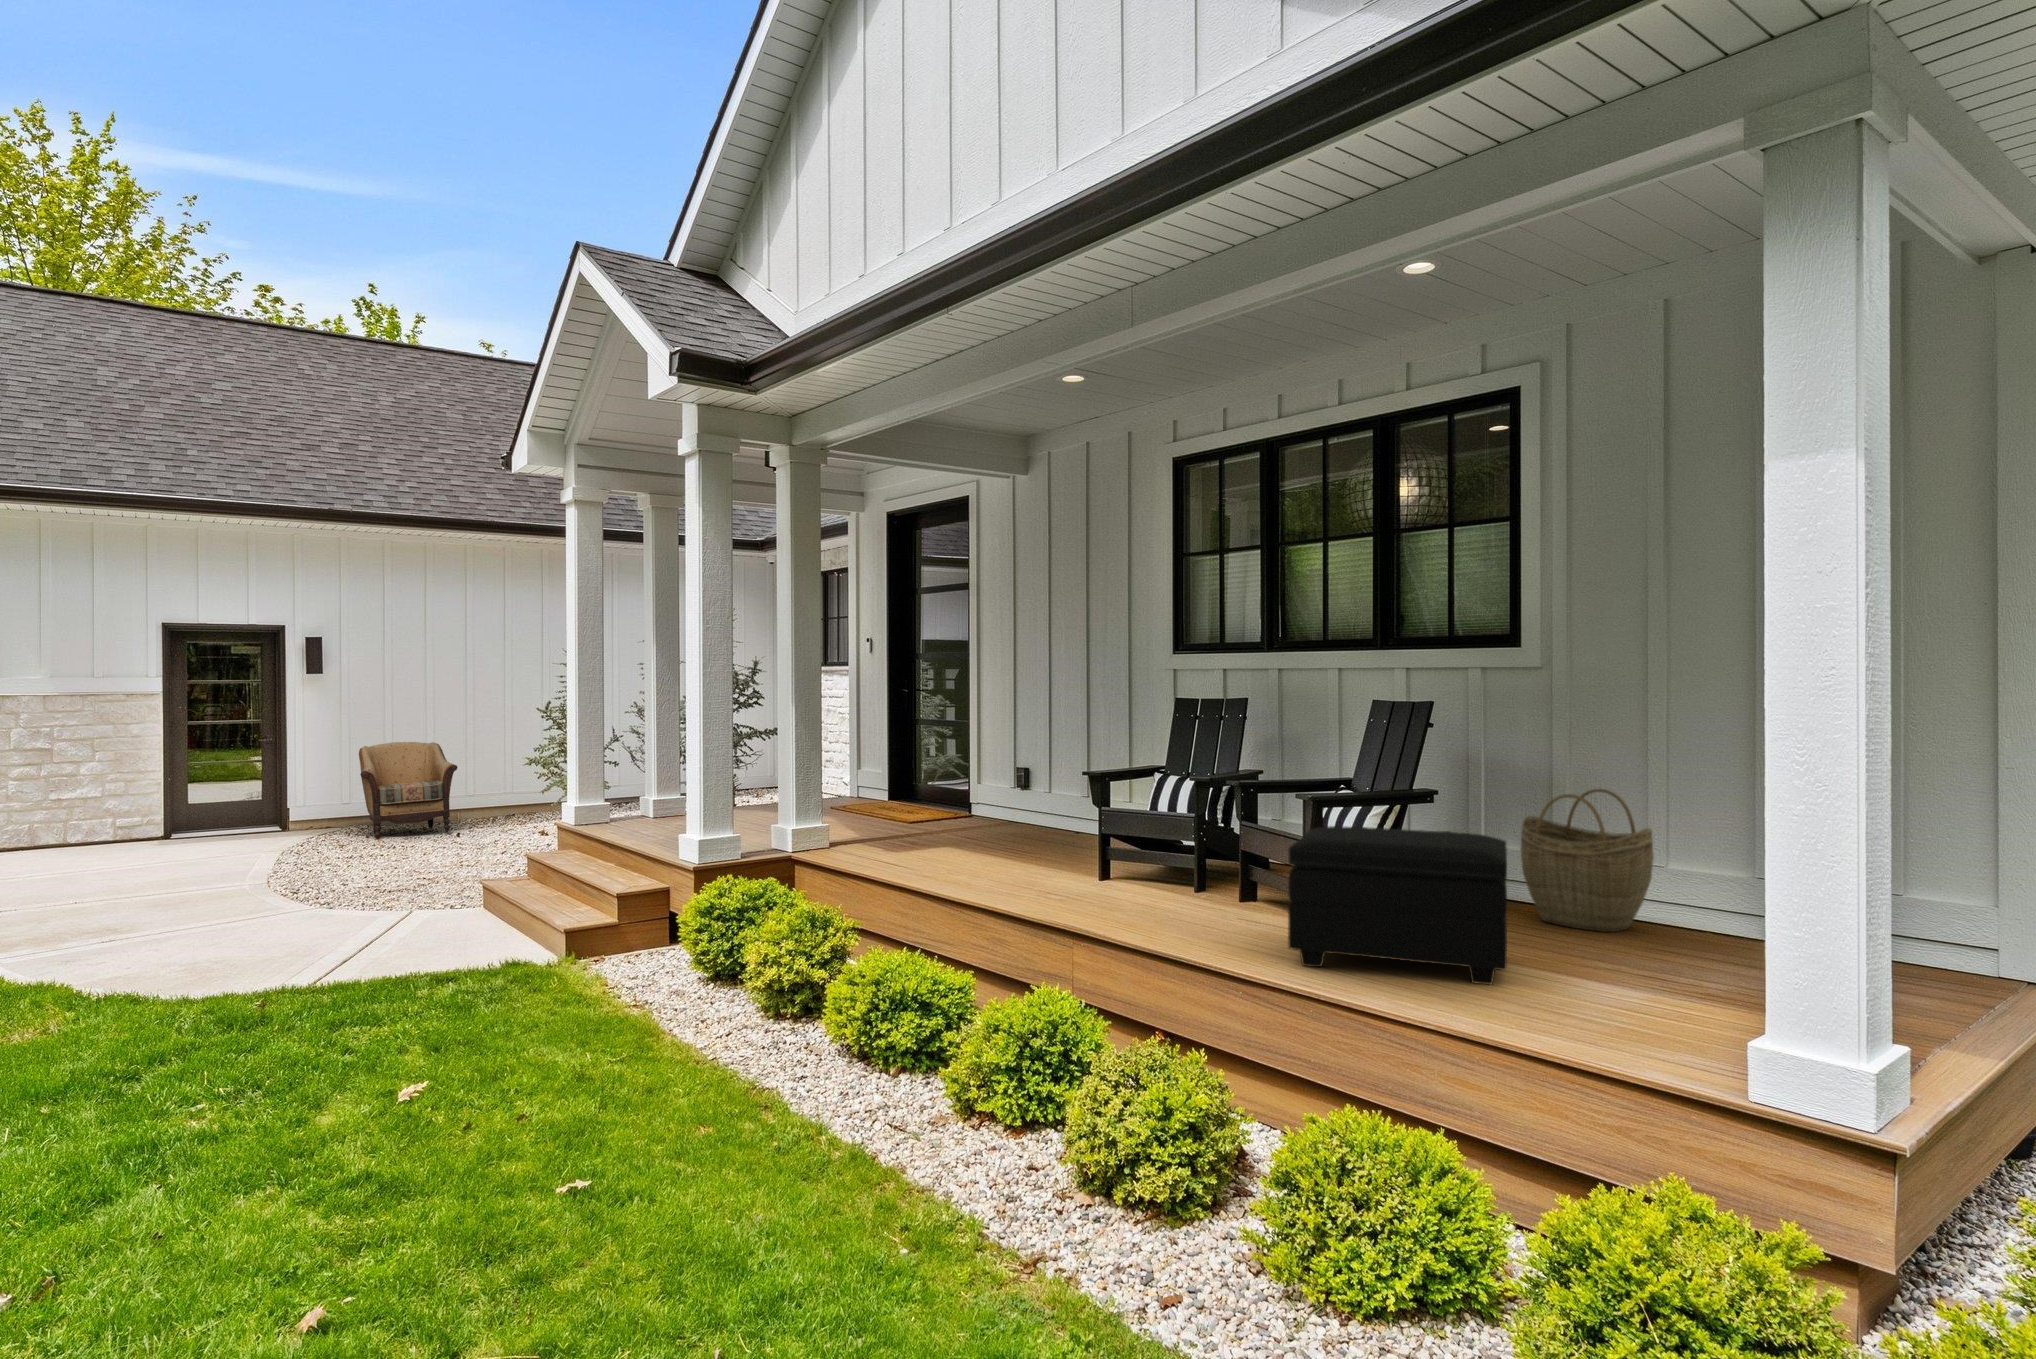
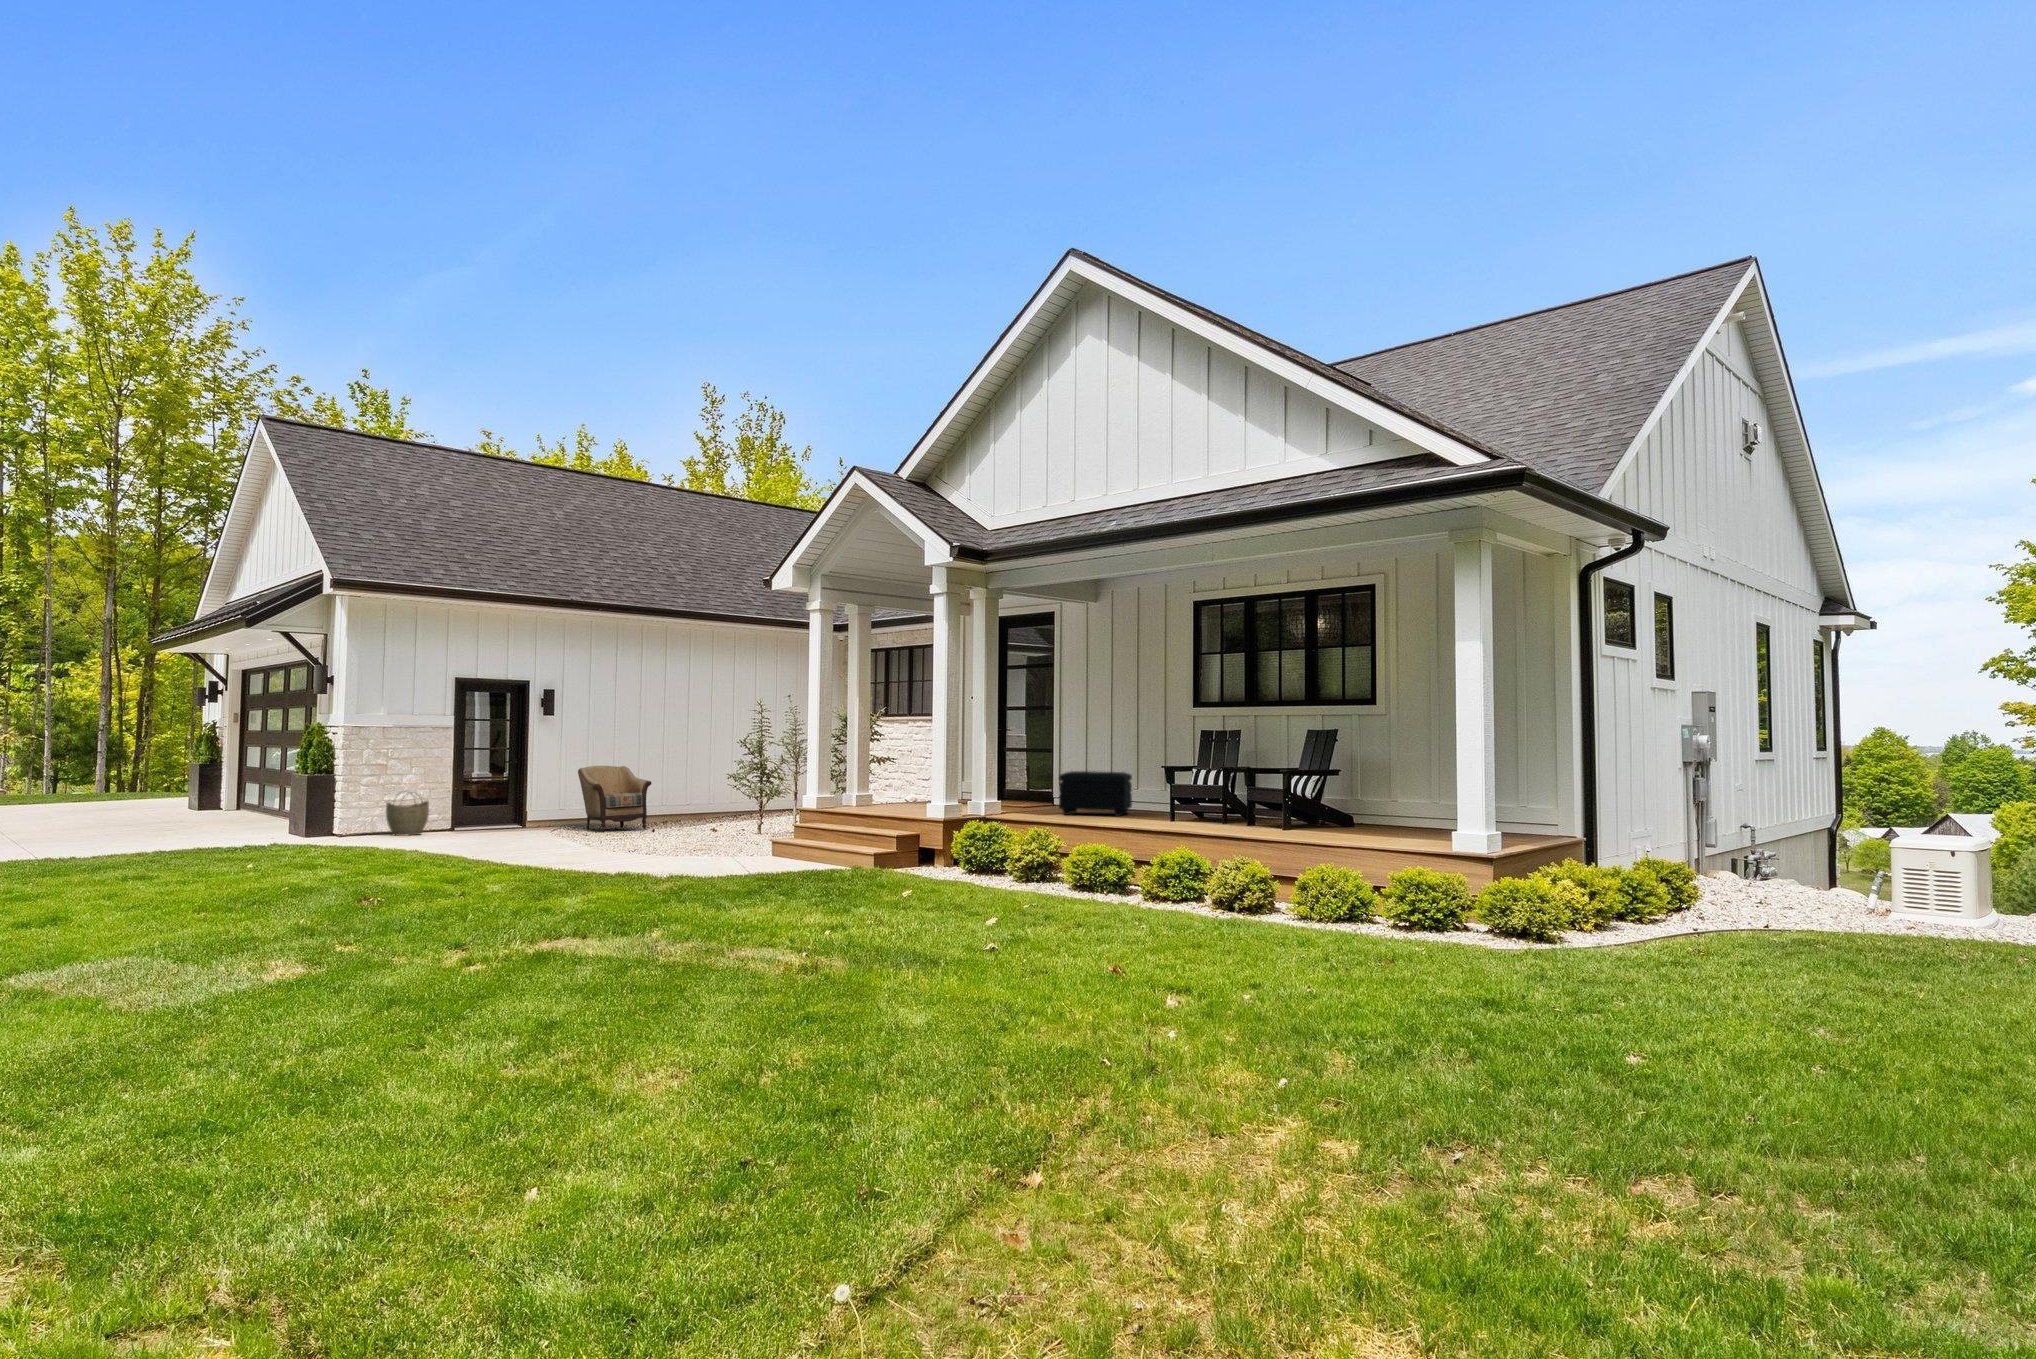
woven basket: present [1521,789,1654,932] -> present [386,792,429,836]
footstool: present [1288,826,1507,985] -> present [1059,771,1132,816]

